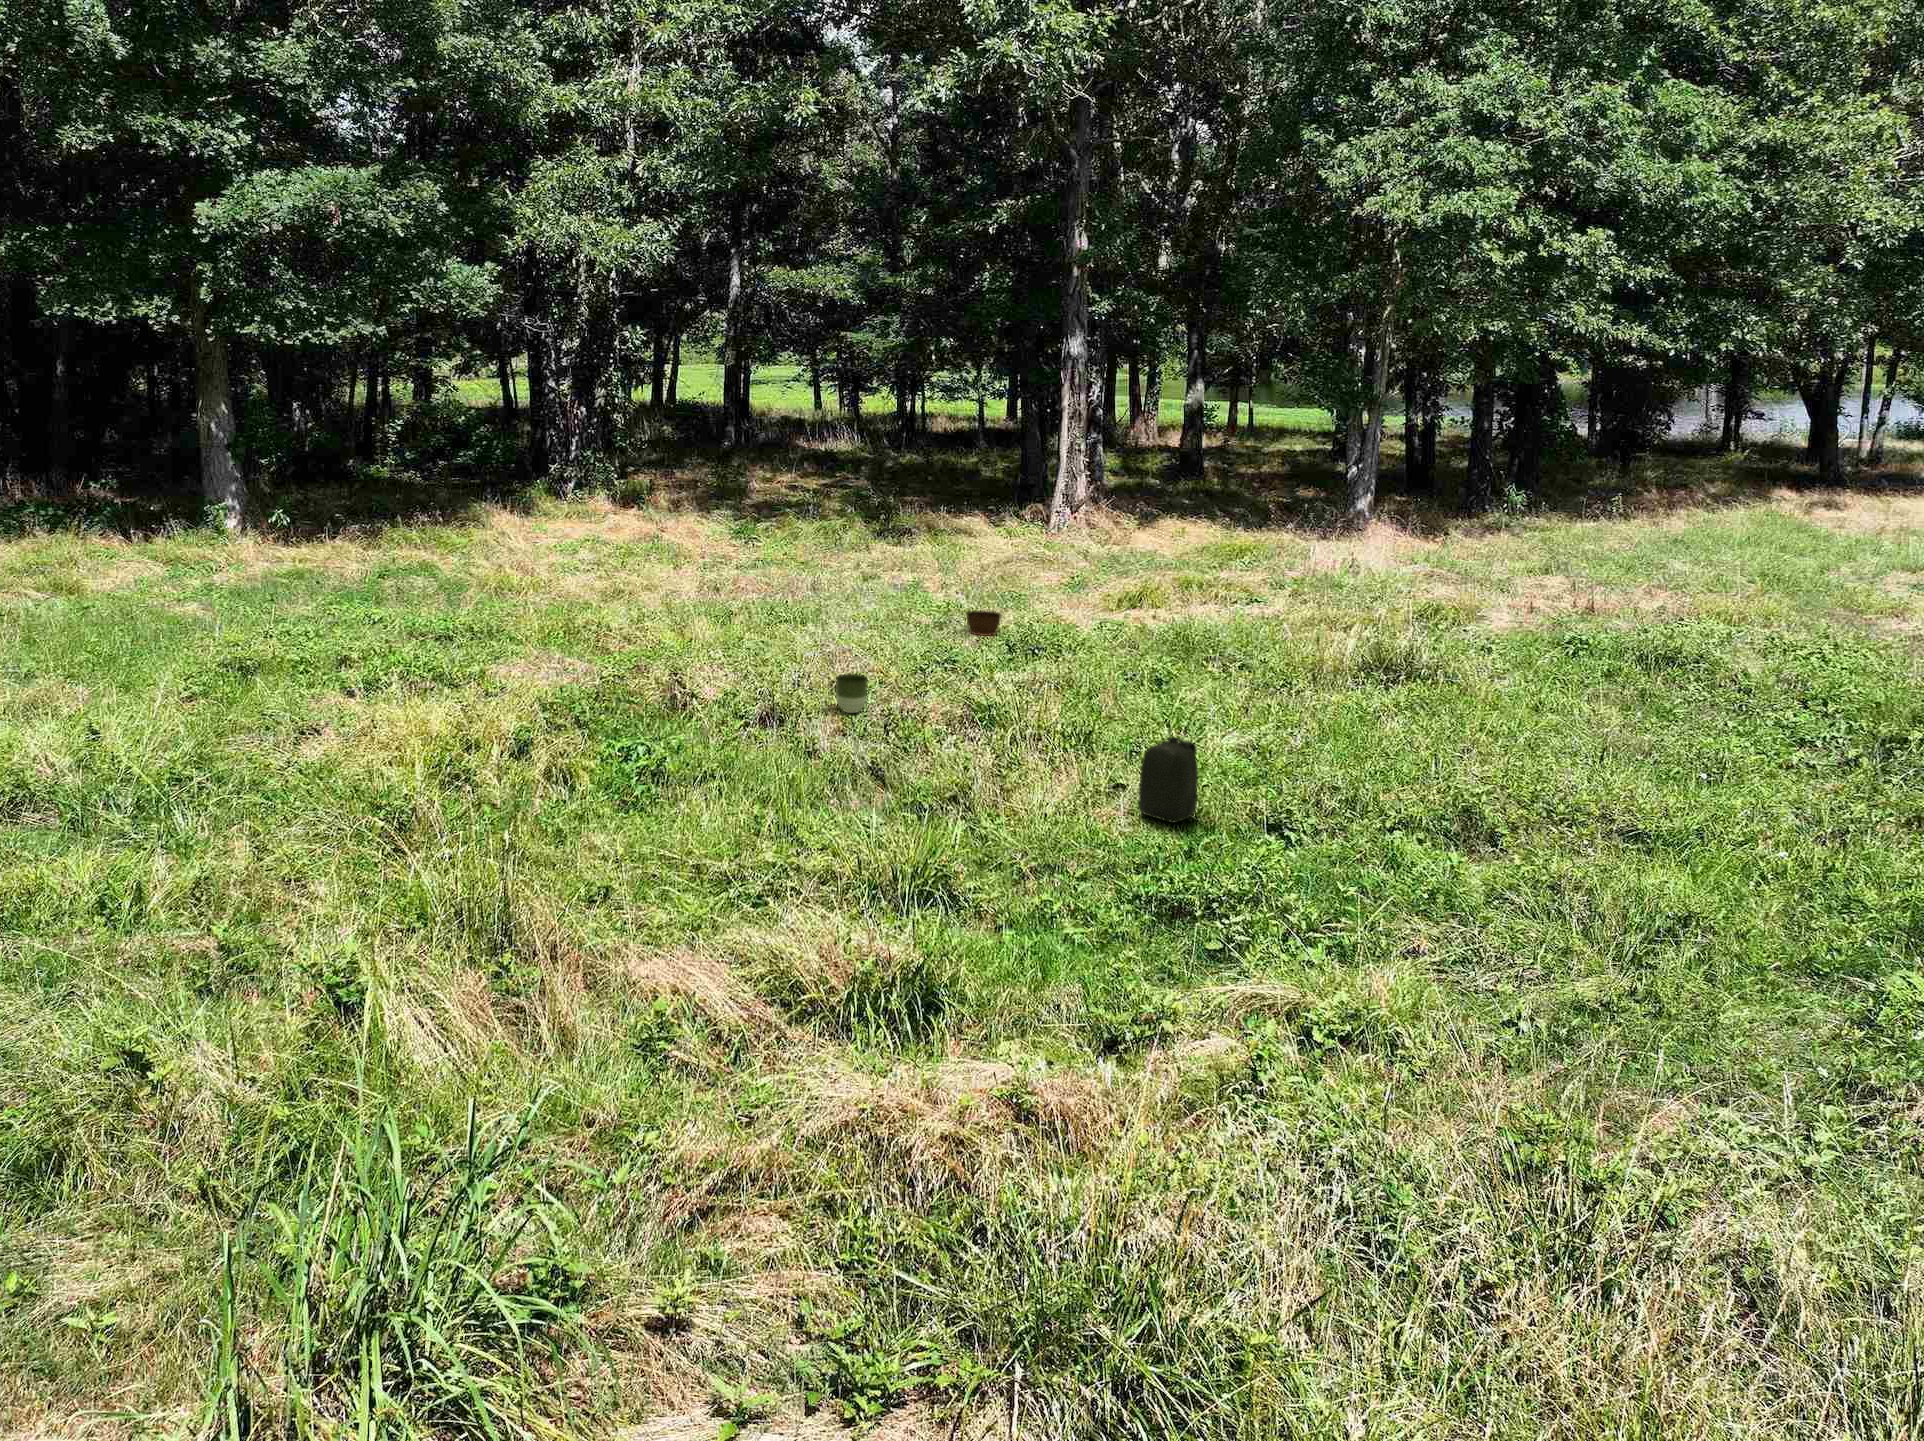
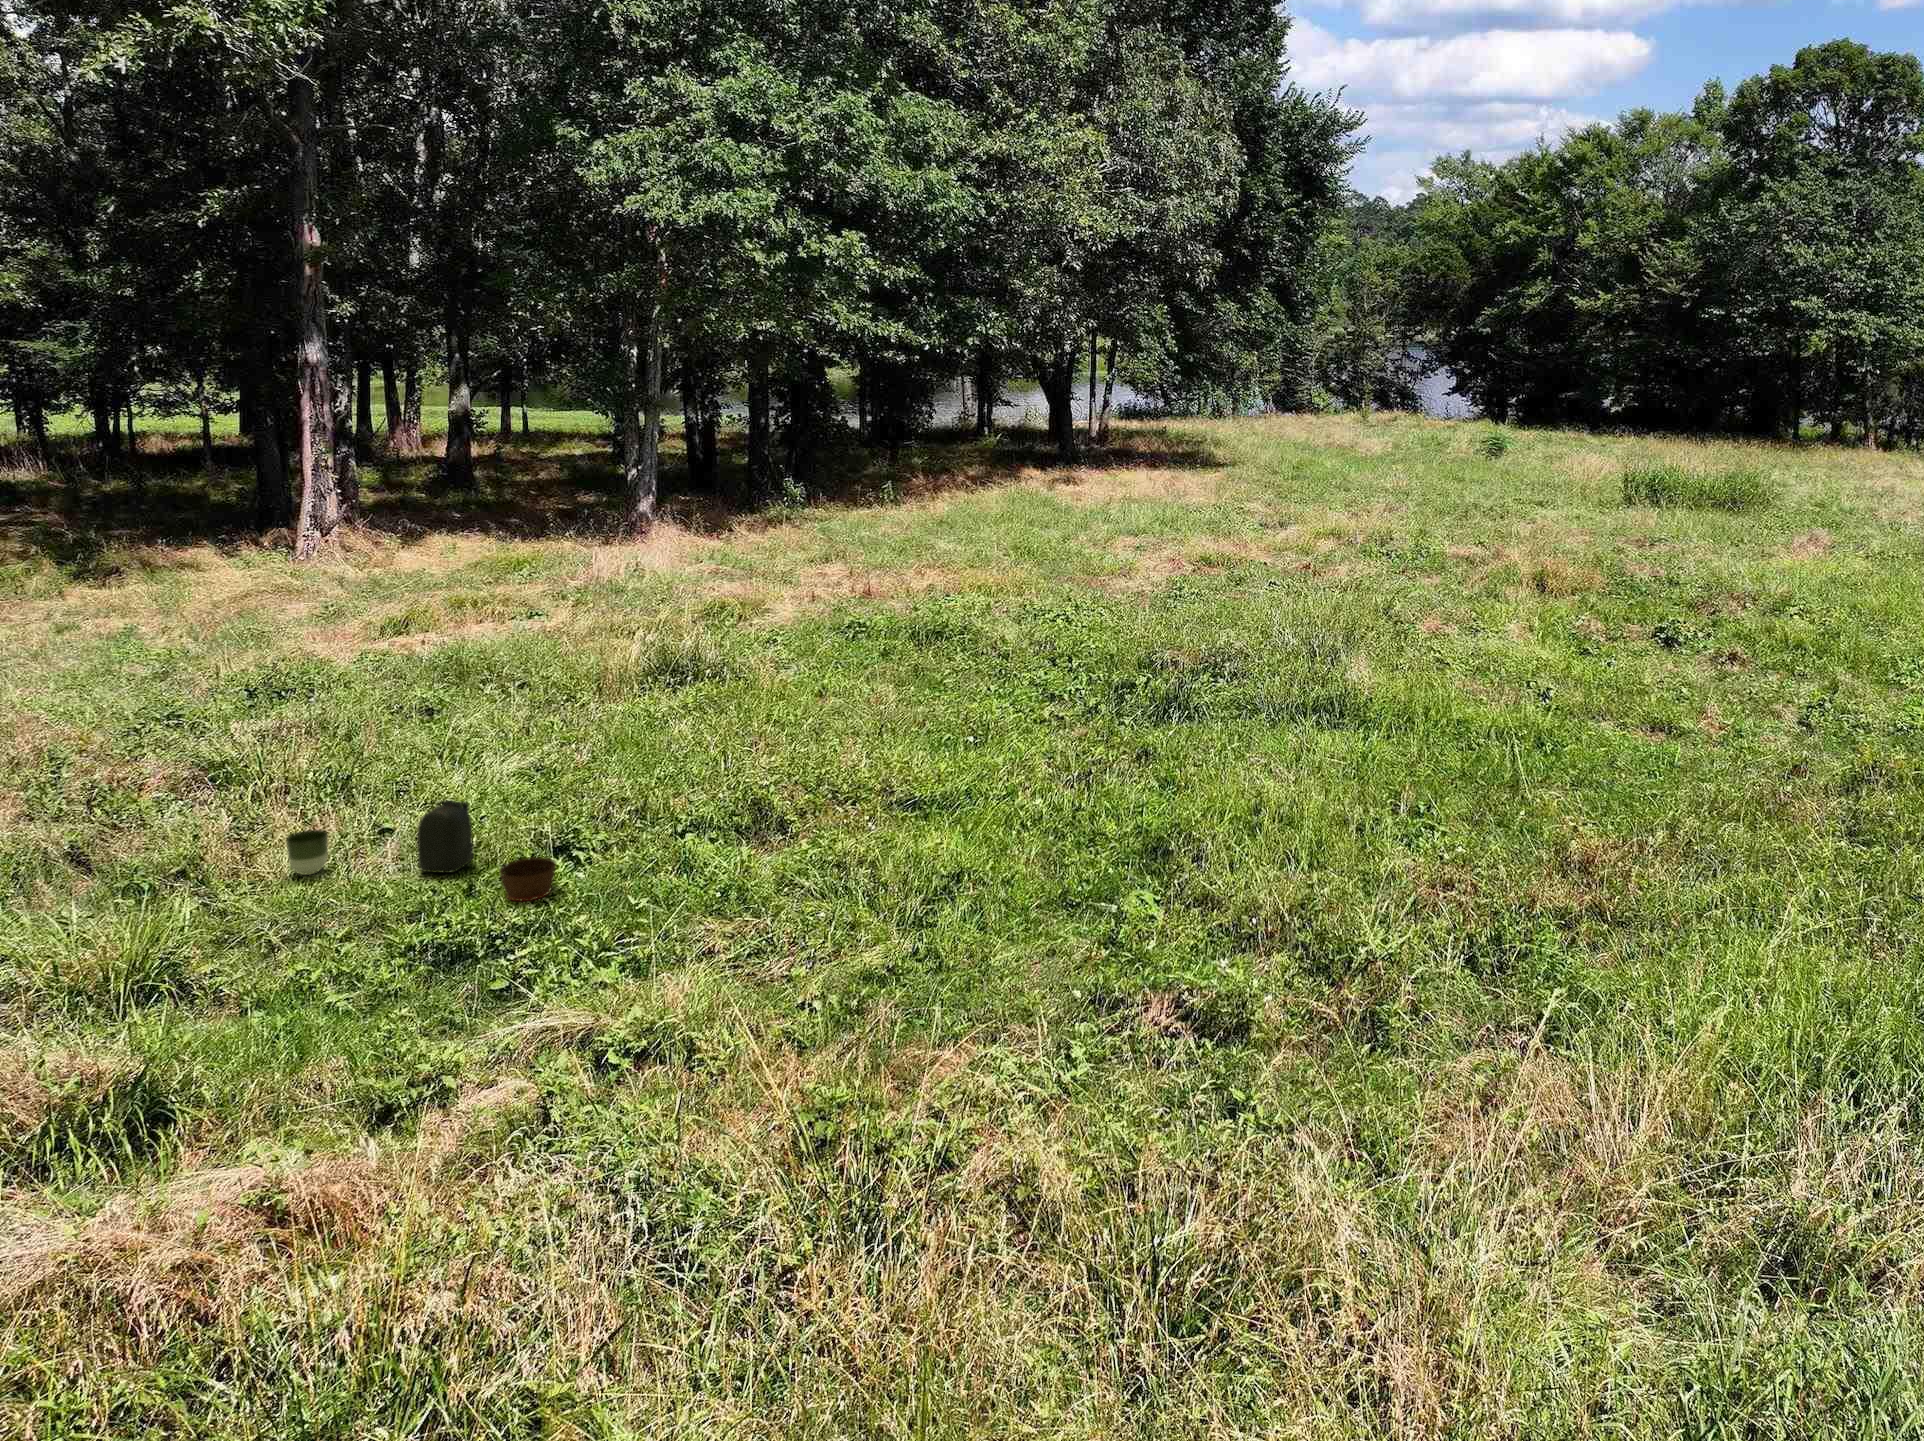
basket: present [966,610,1001,636] -> present [499,857,556,901]
planter: present [836,674,868,713] -> present [286,829,328,875]

